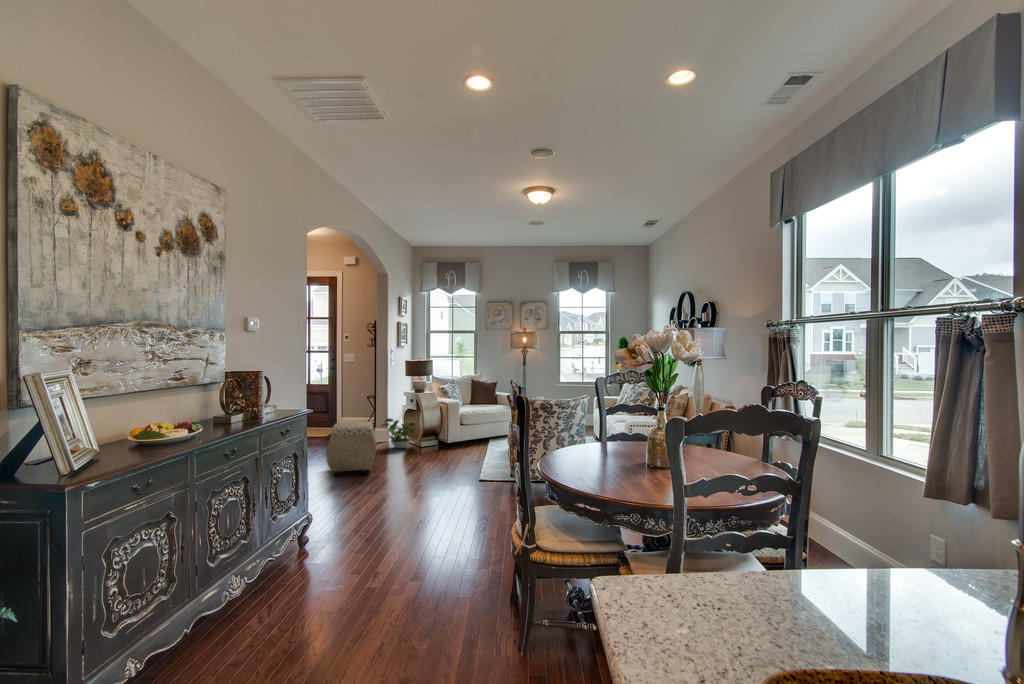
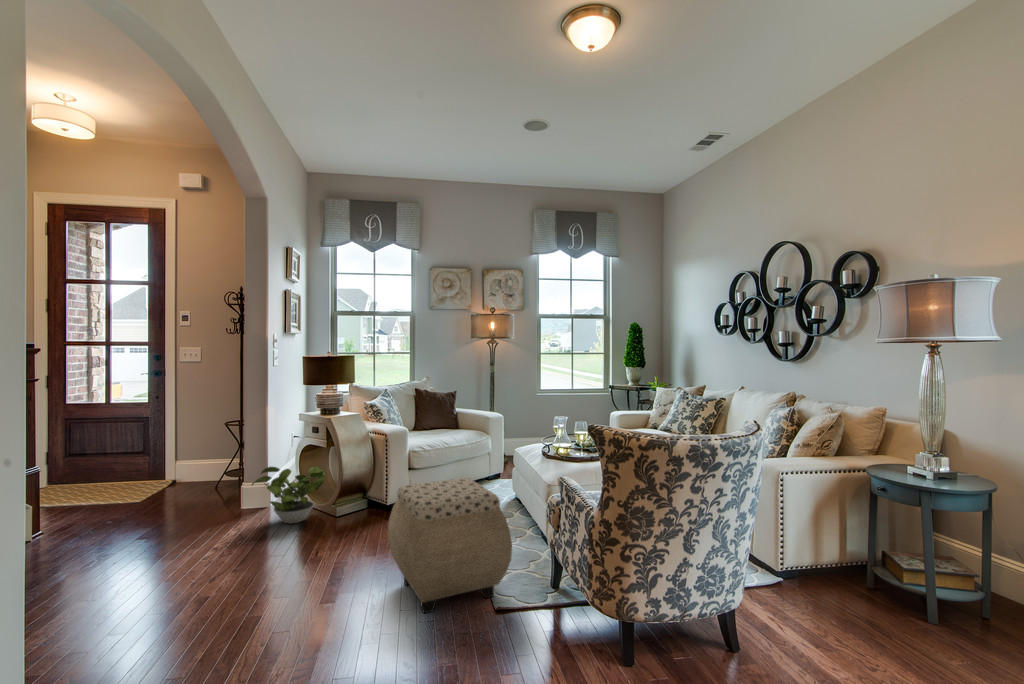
ottoman: present [326,422,376,477] -> present [388,478,512,613]

